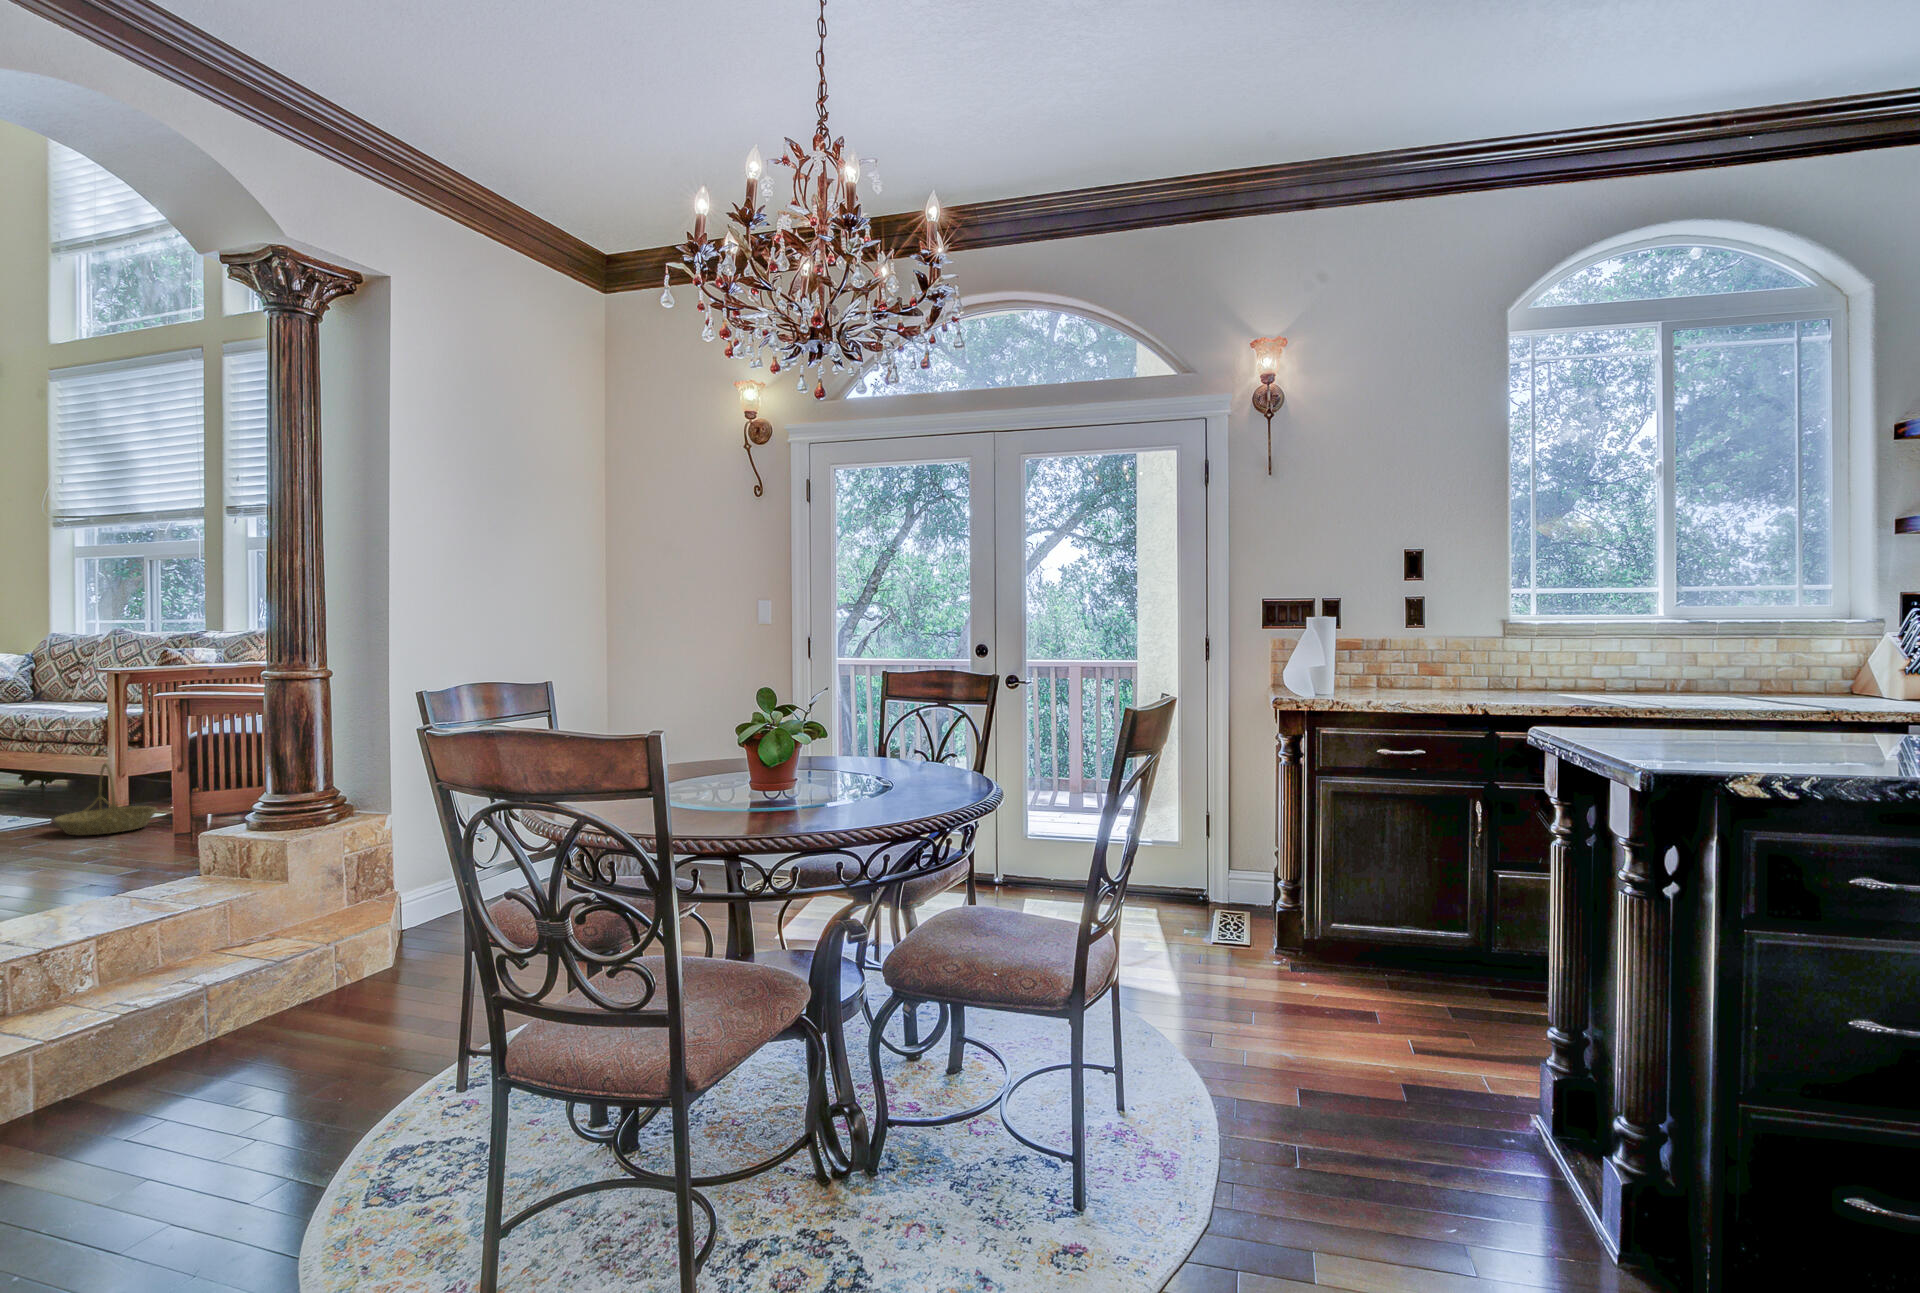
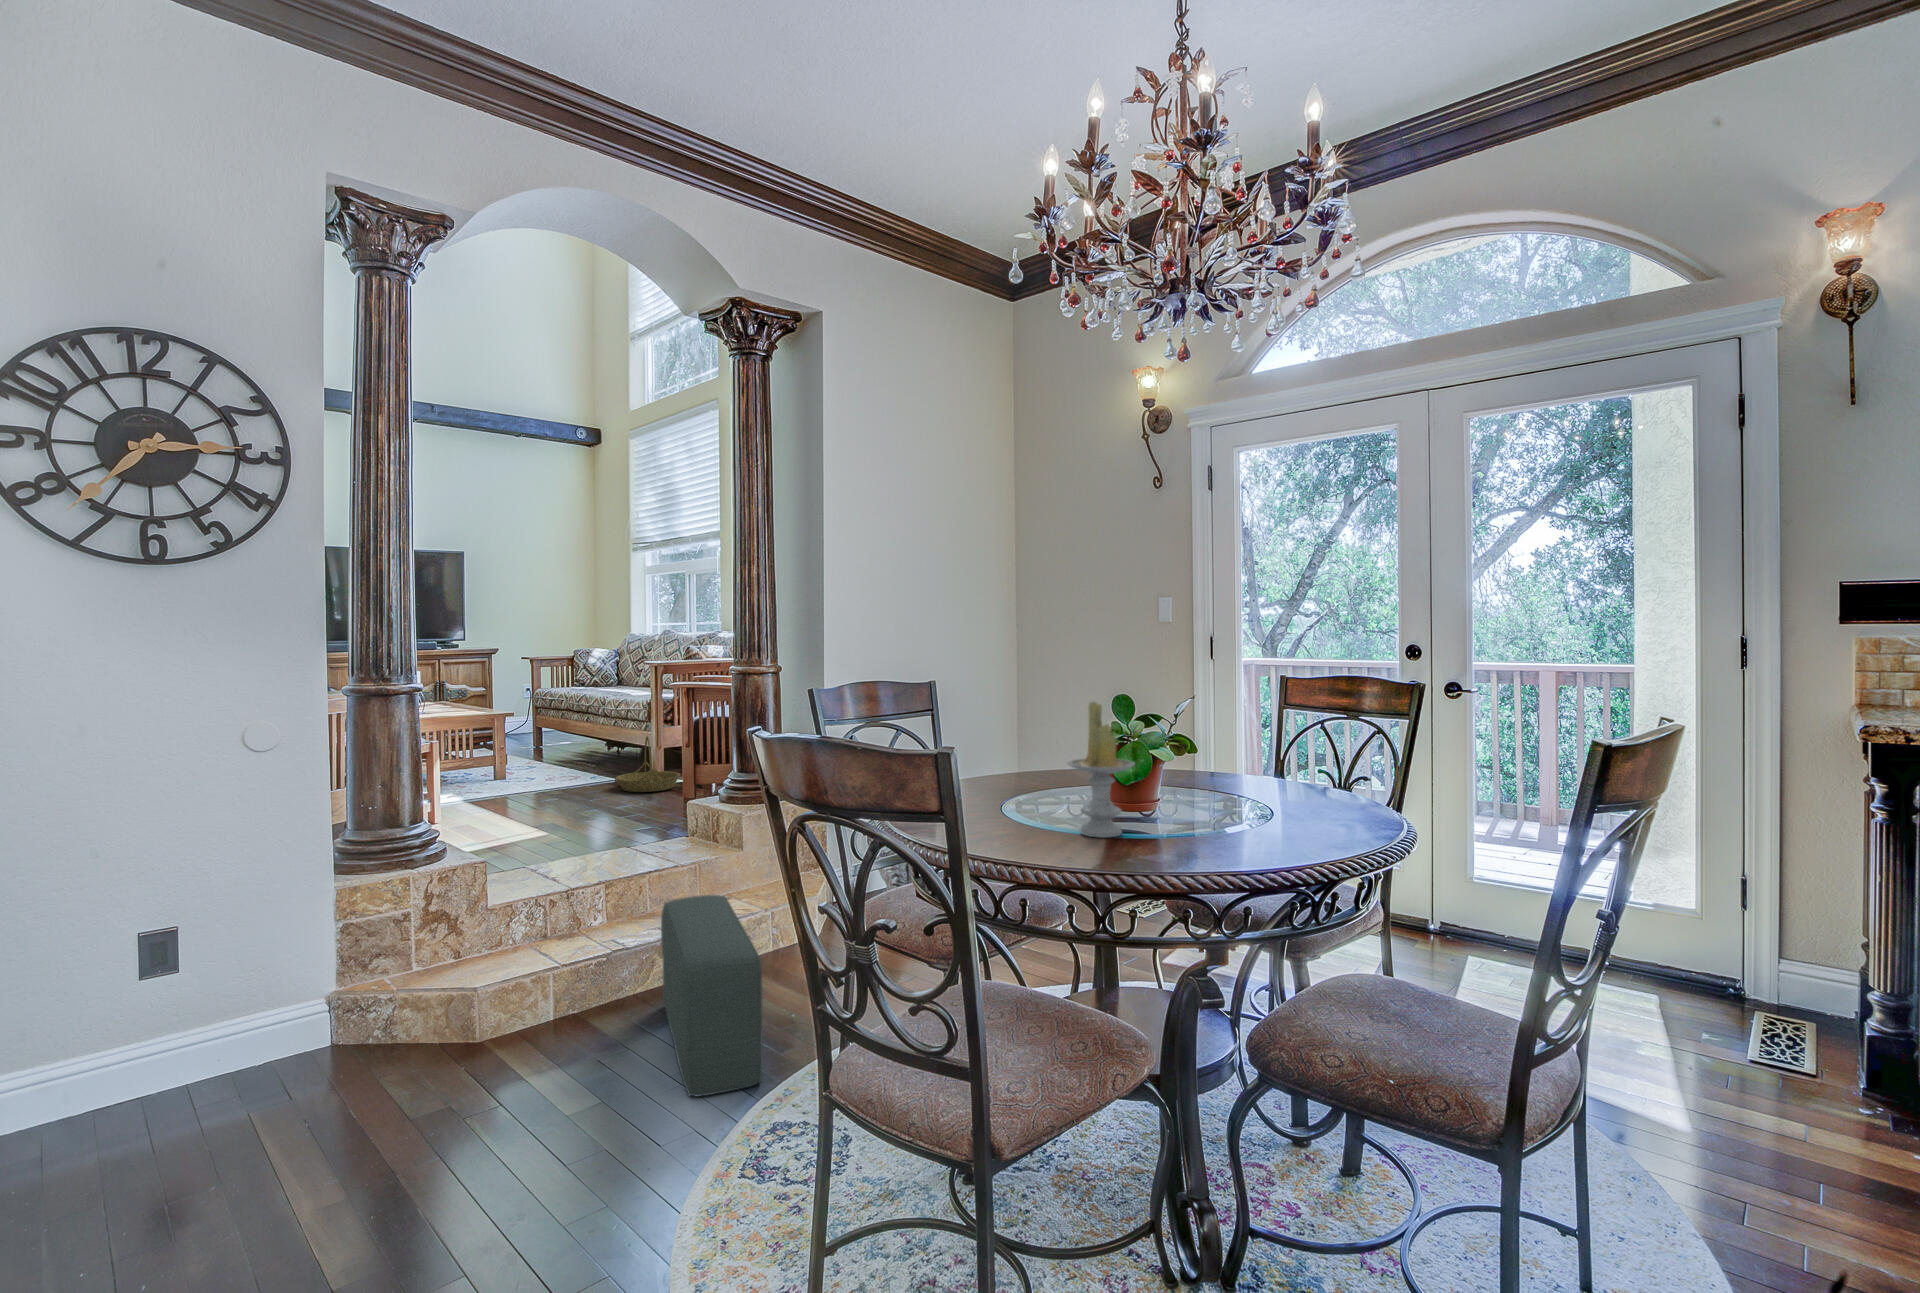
candle: none [721,690,783,811] -> present [1068,702,1135,838]
pouf: none [202,930,366,1150] -> present [661,895,763,1096]

